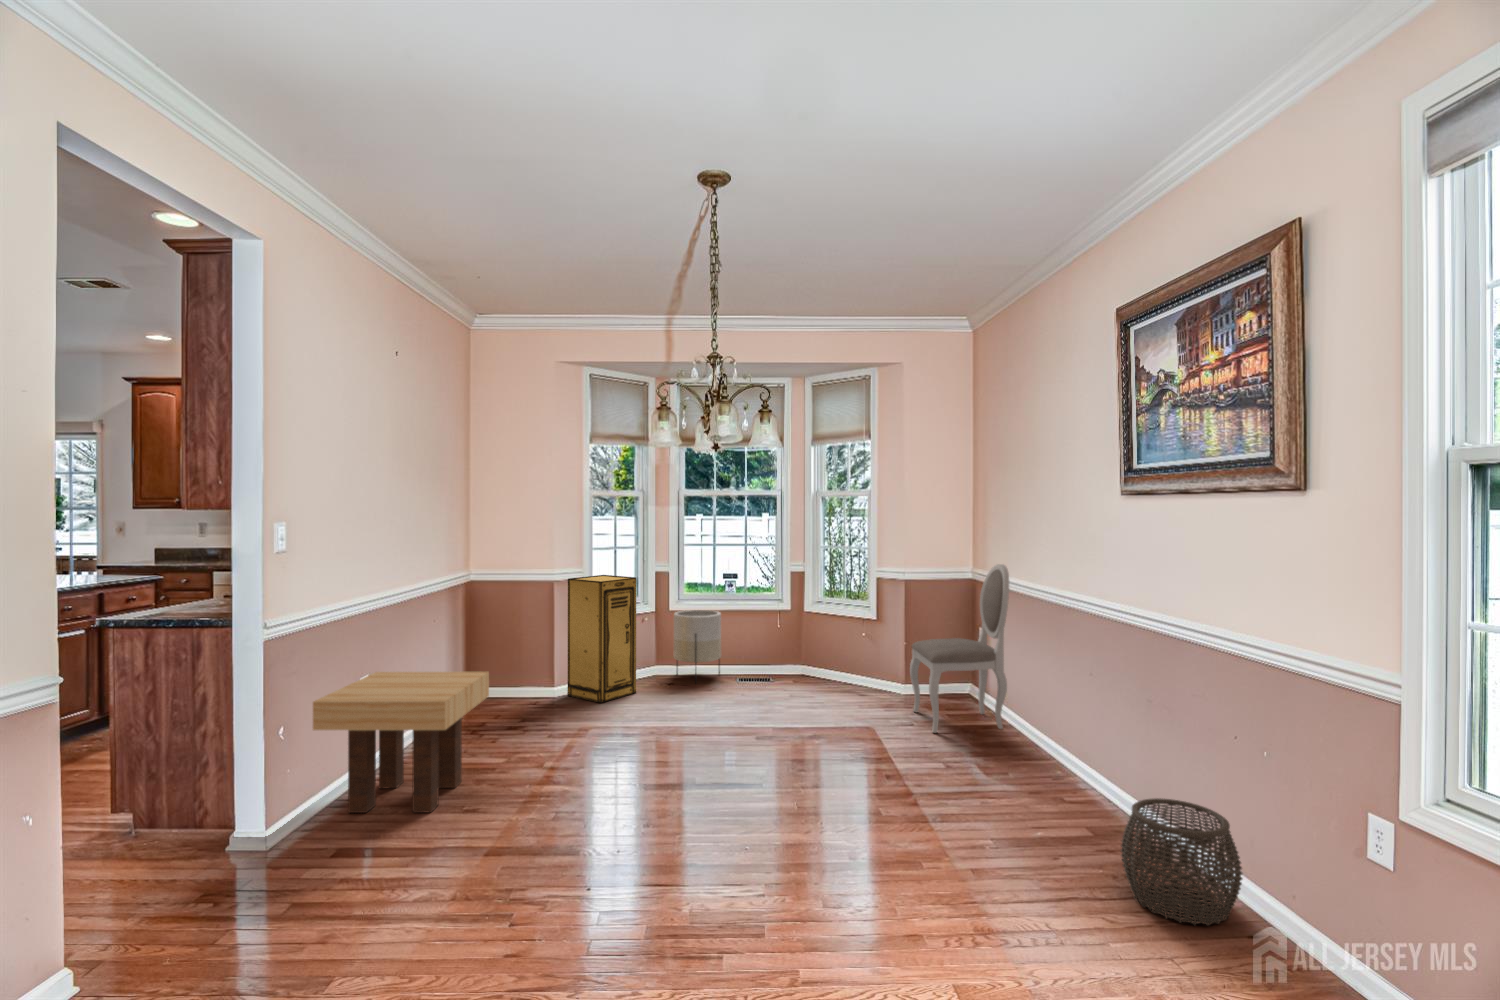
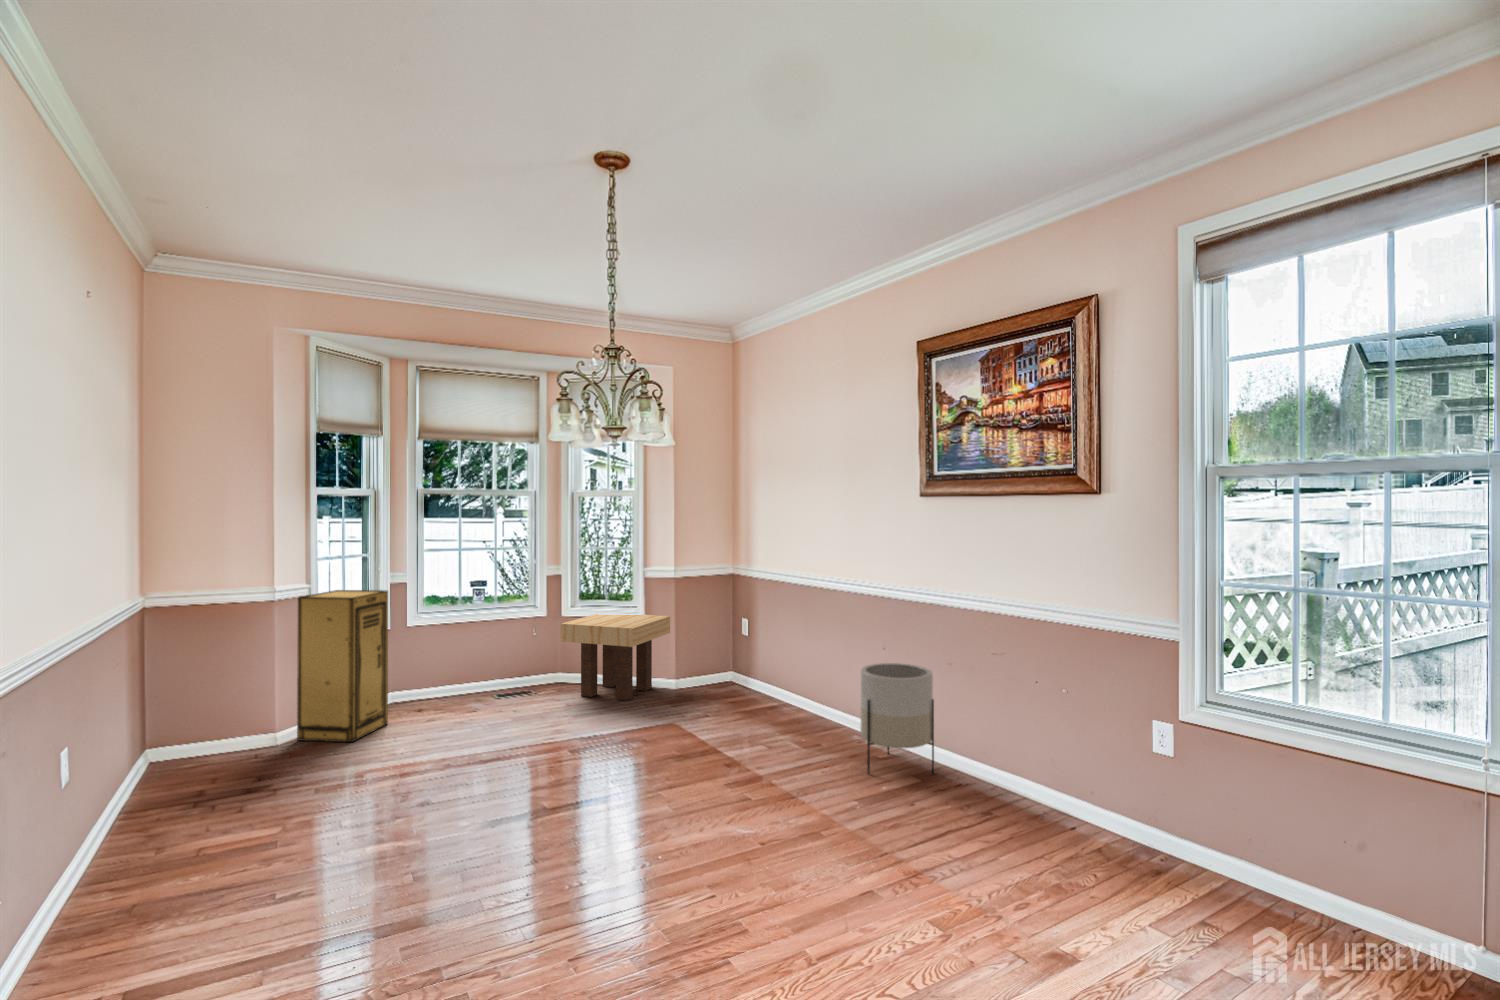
dining chair: present [910,564,1009,733] -> none [693,558,787,718]
planter: present [673,610,721,673] -> present [861,663,934,774]
side table: present [313,672,489,813] -> present [561,614,670,701]
woven basket: present [1121,798,1242,925] -> none [968,736,1057,830]

